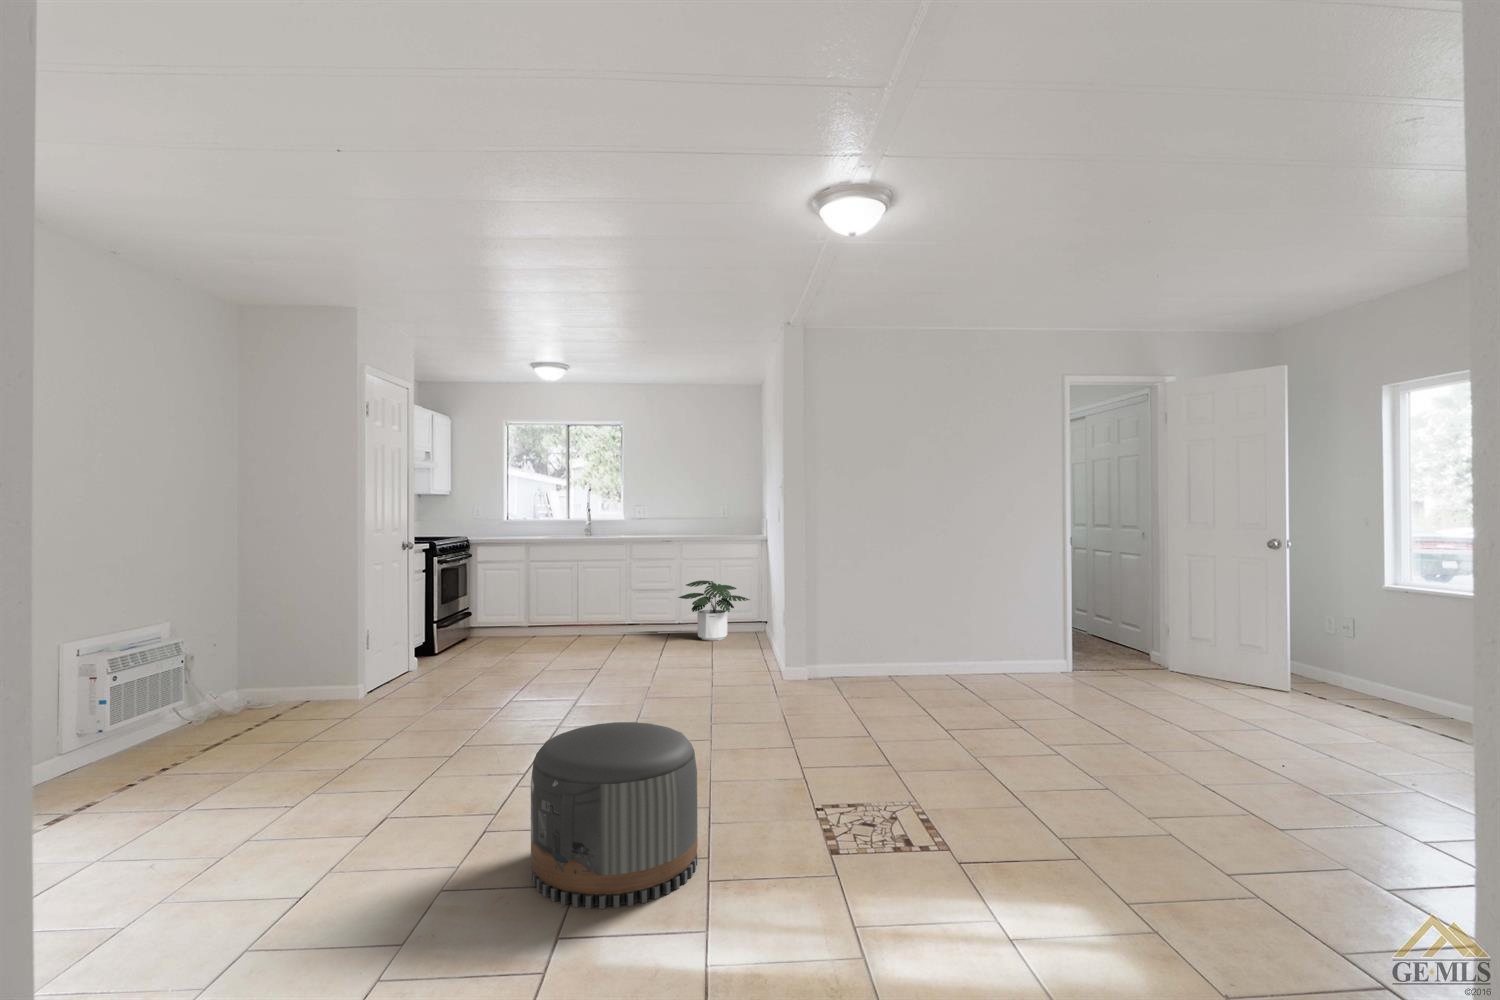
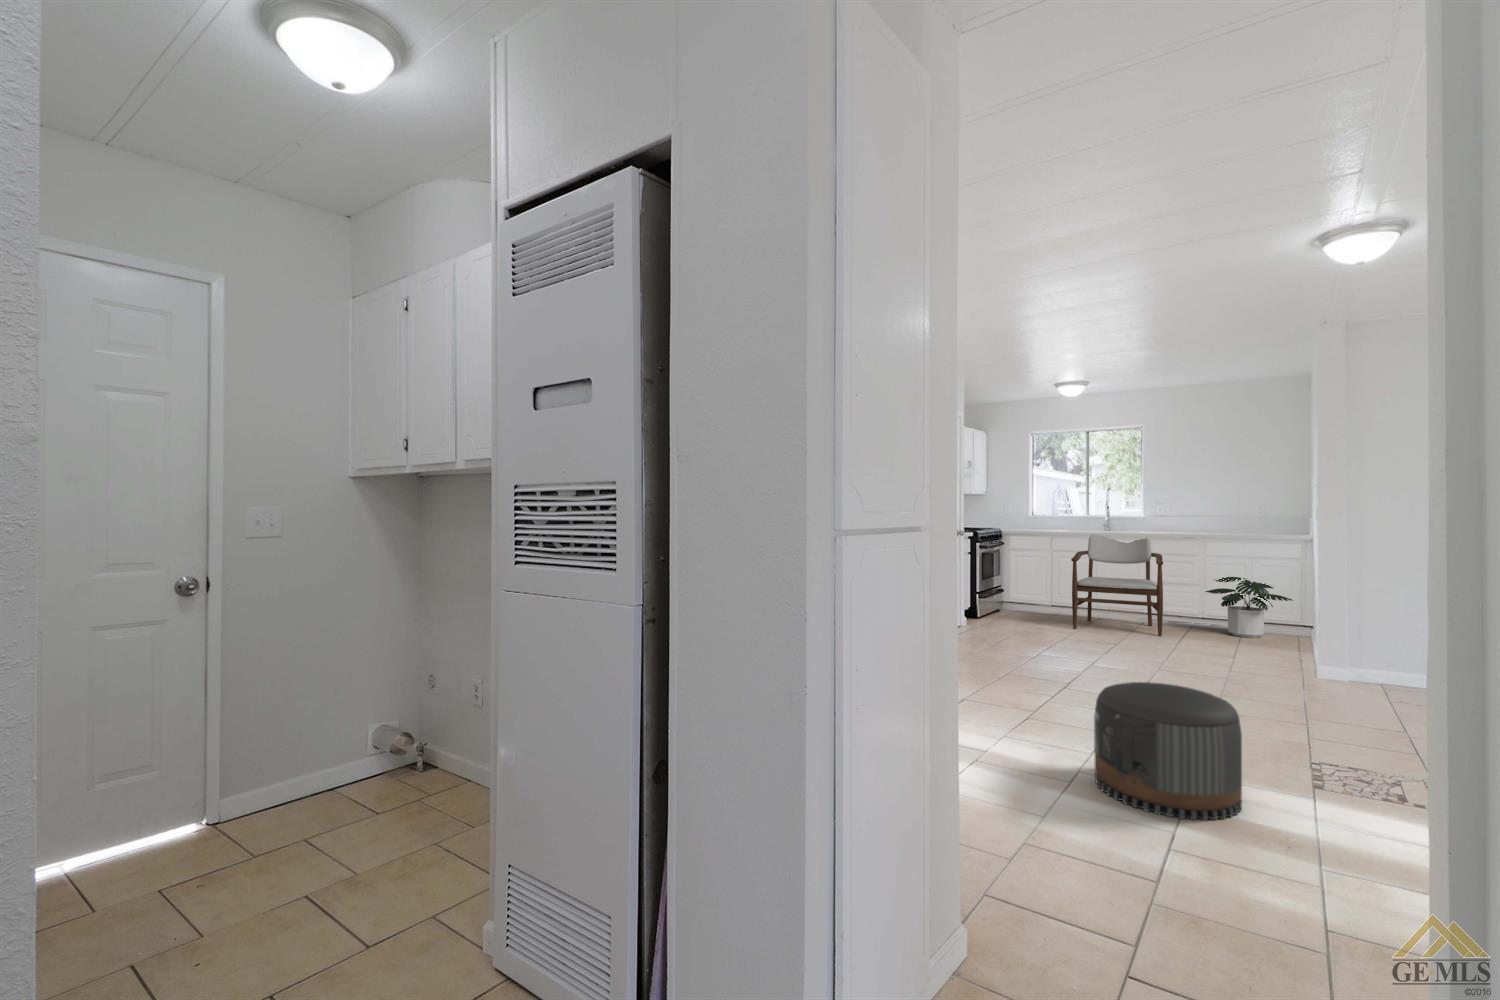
armchair: none [546,542,639,652] -> present [1071,535,1163,636]

